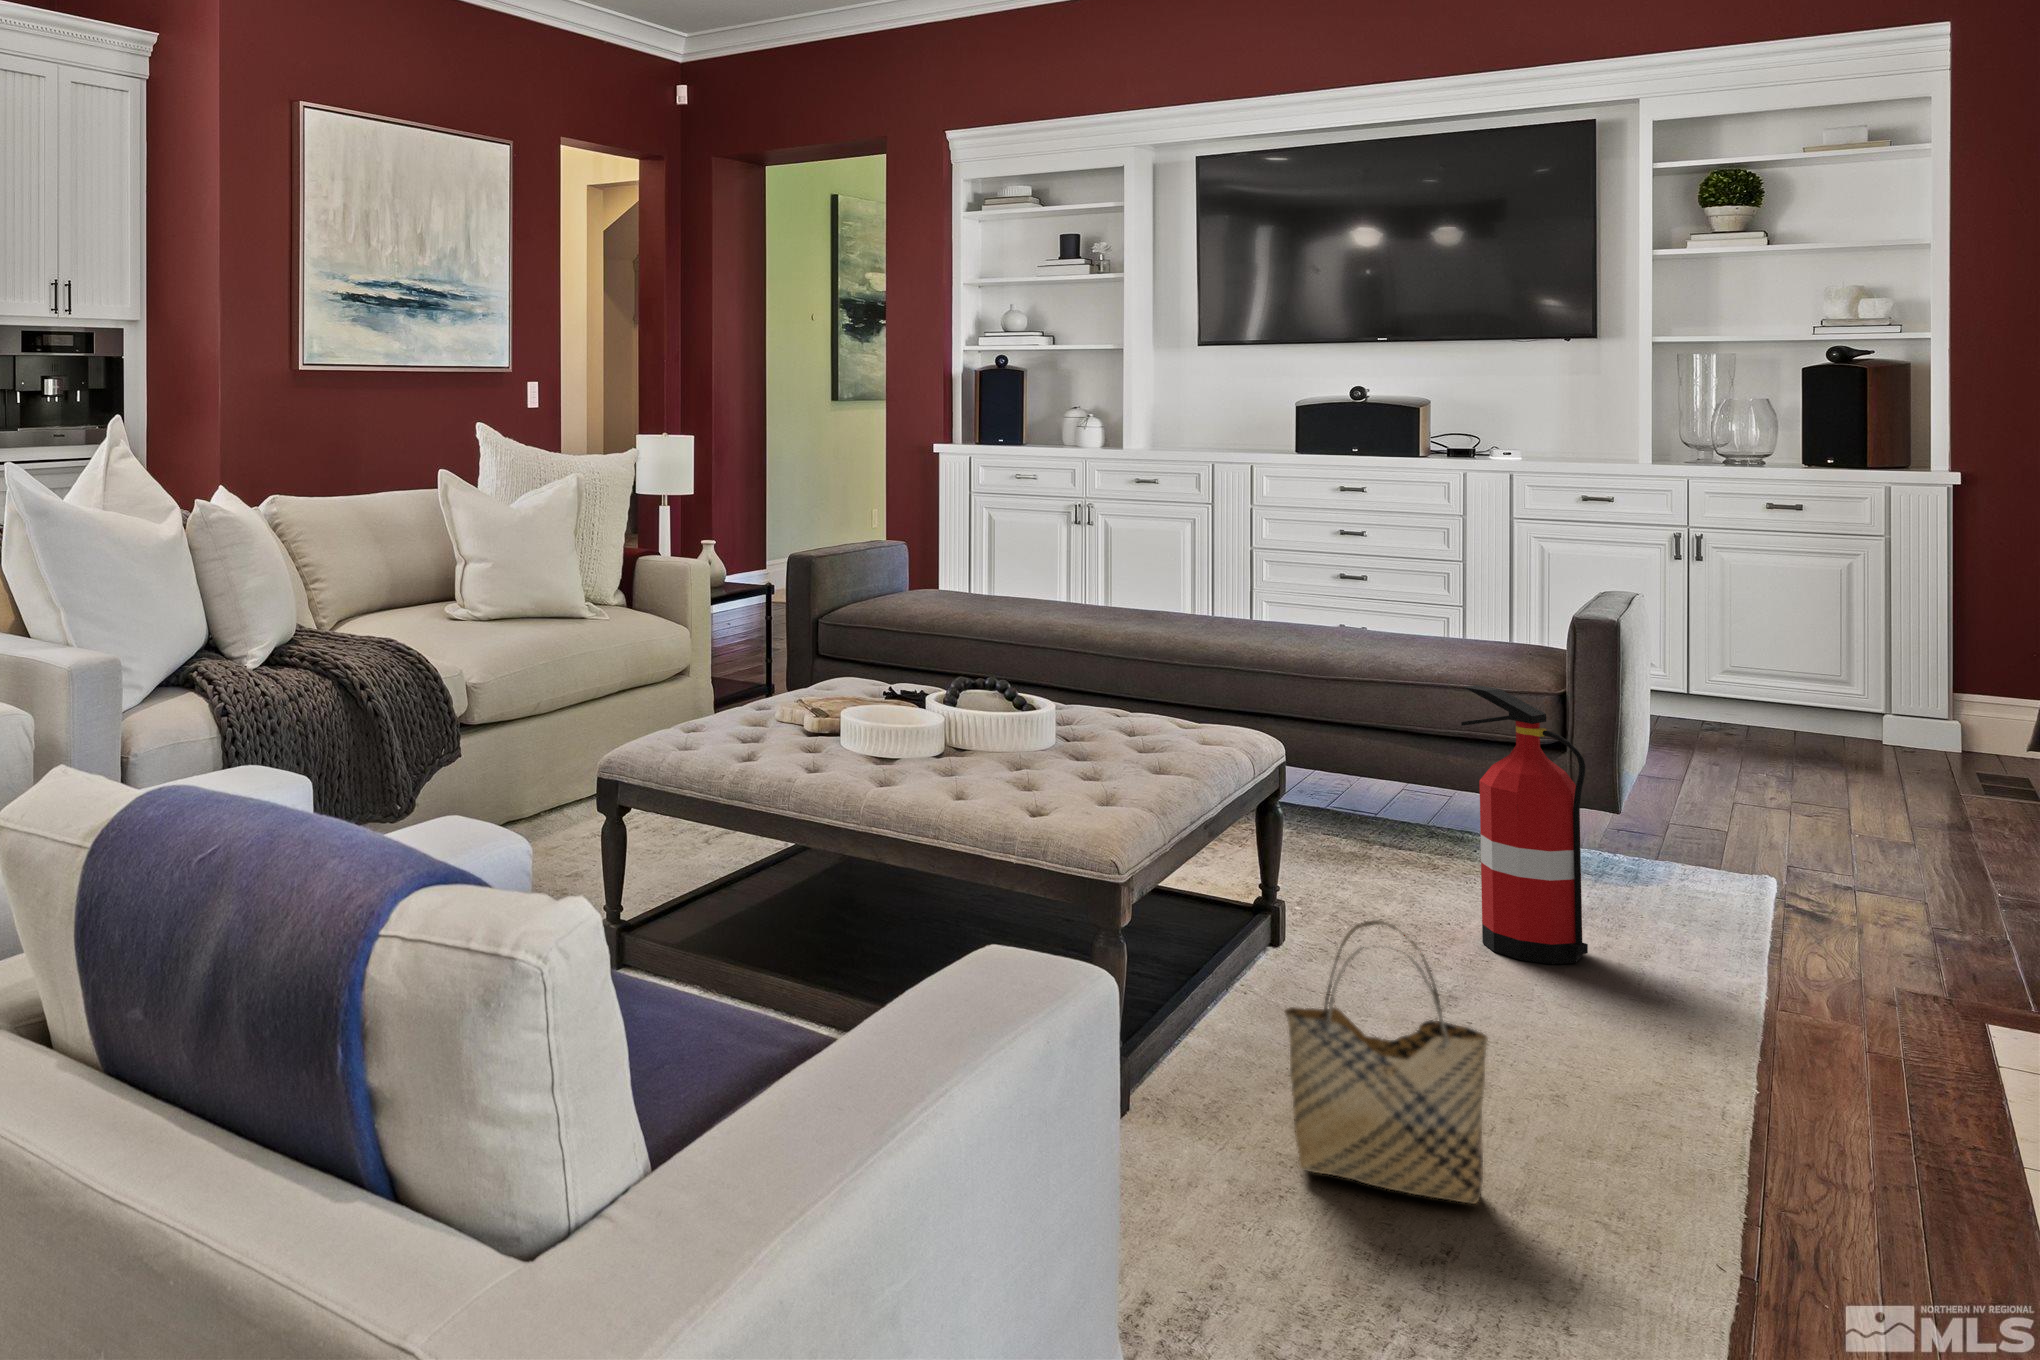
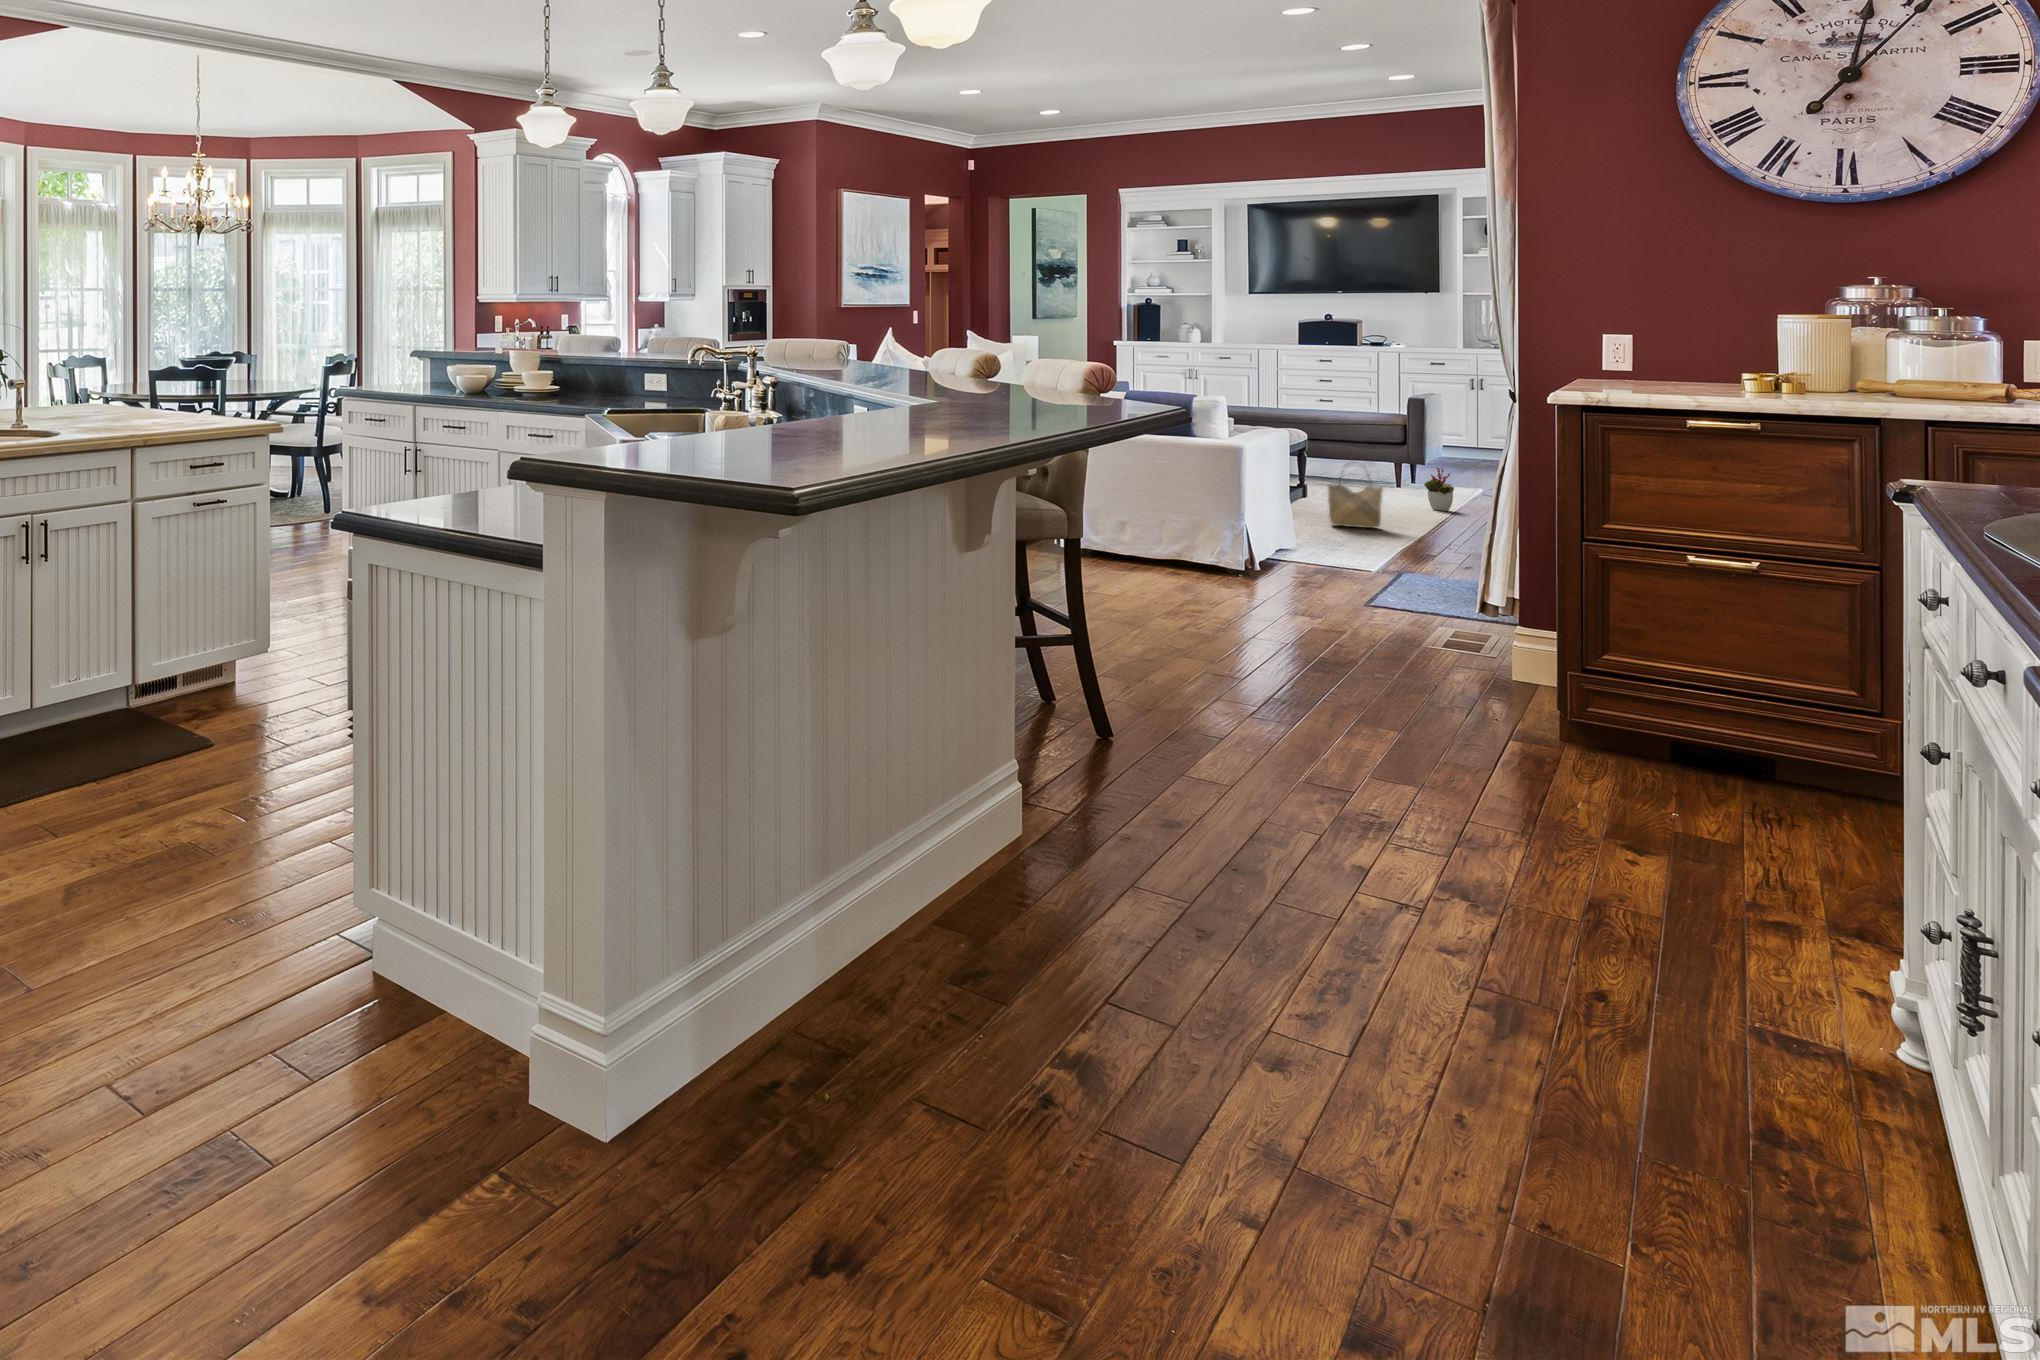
fire extinguisher: present [1461,685,1588,964] -> none [1376,417,1417,503]
decorative plant: none [1615,875,1715,1022] -> present [1424,468,1454,511]

